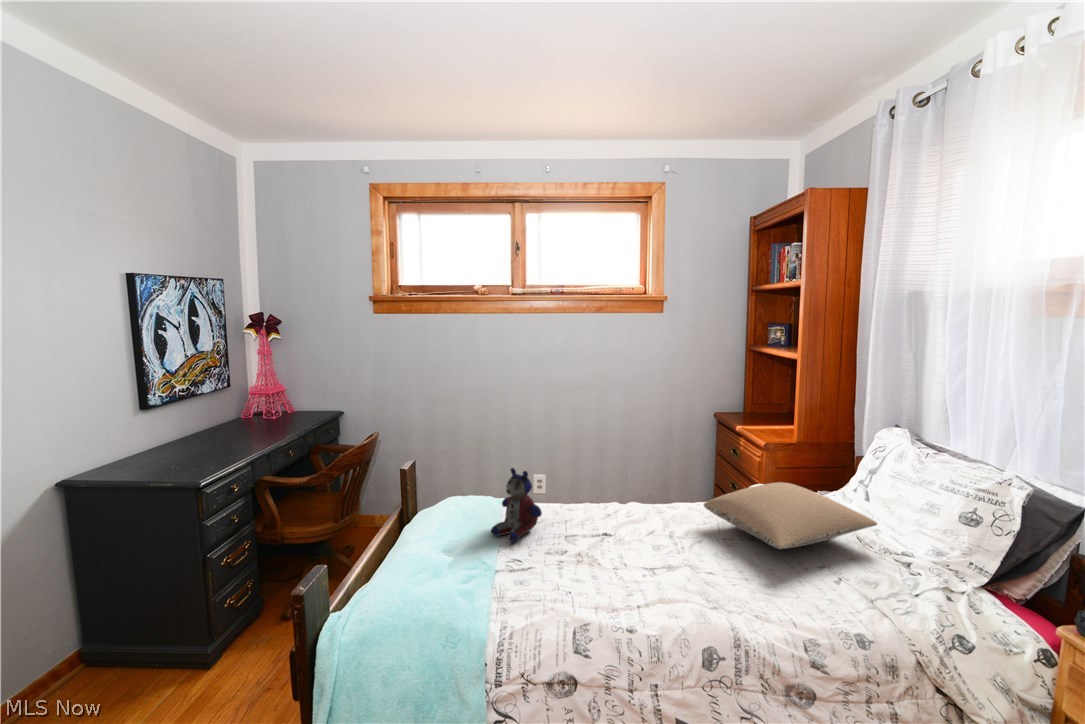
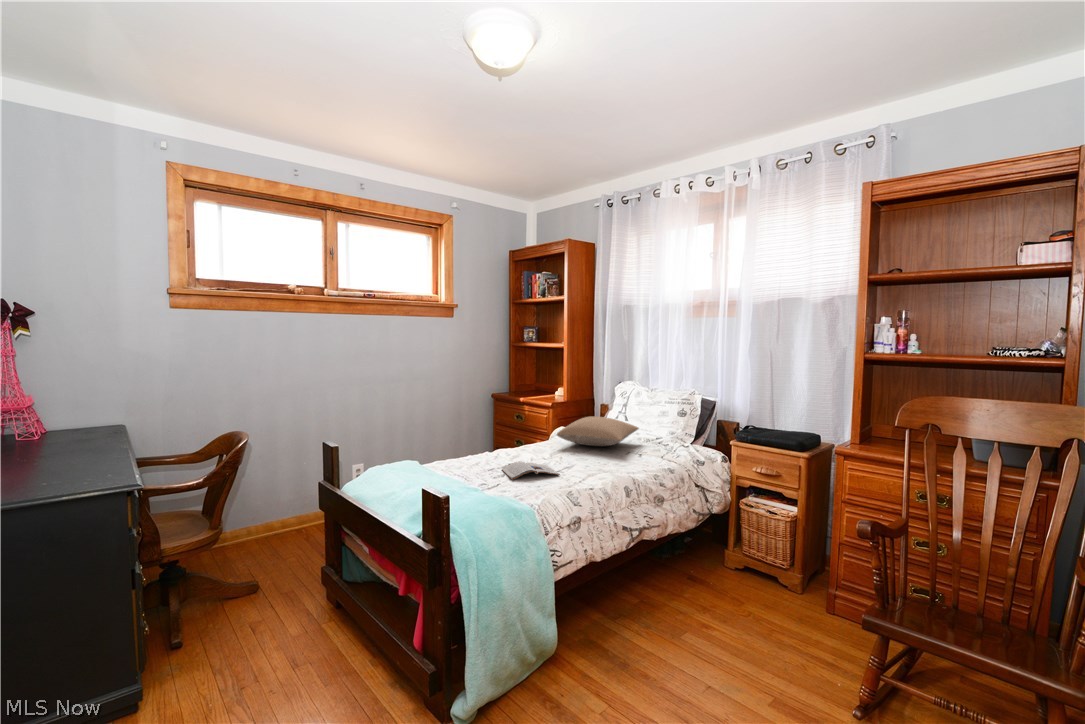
stuffed bear: present [491,468,542,542] -> none [436,420,477,473]
magazine: none [543,543,630,586] -> present [502,461,560,480]

